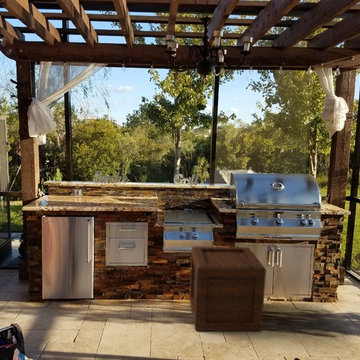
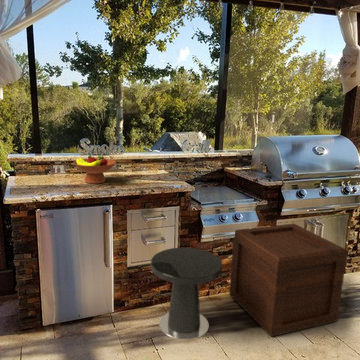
fruit bowl: none [77,182,108,203] -> present [73,156,116,184]
side table: none [113,255,166,322] -> present [151,248,222,340]

